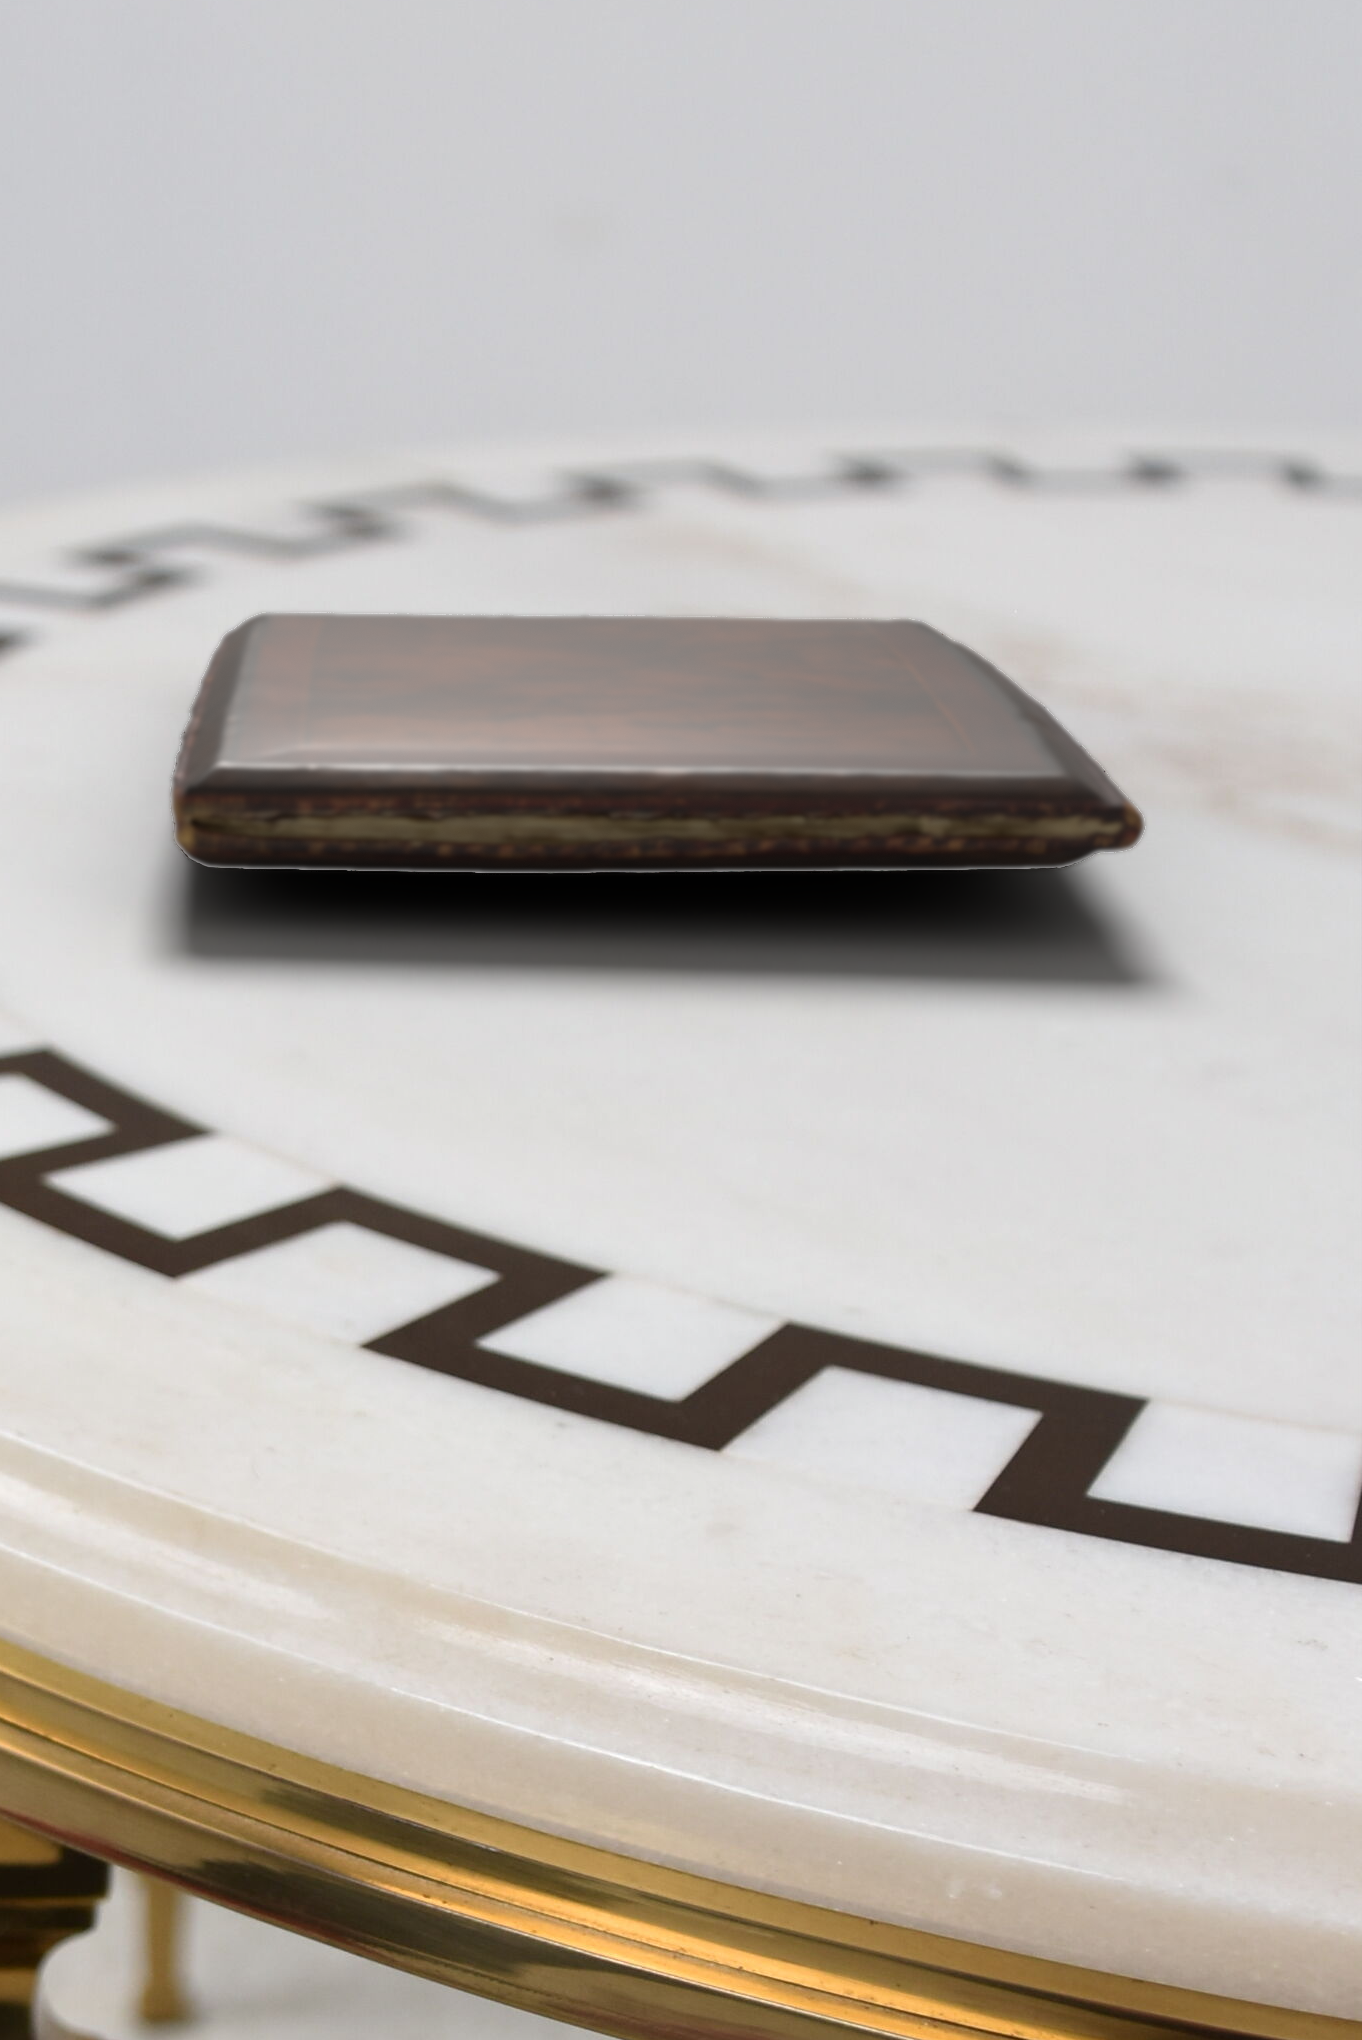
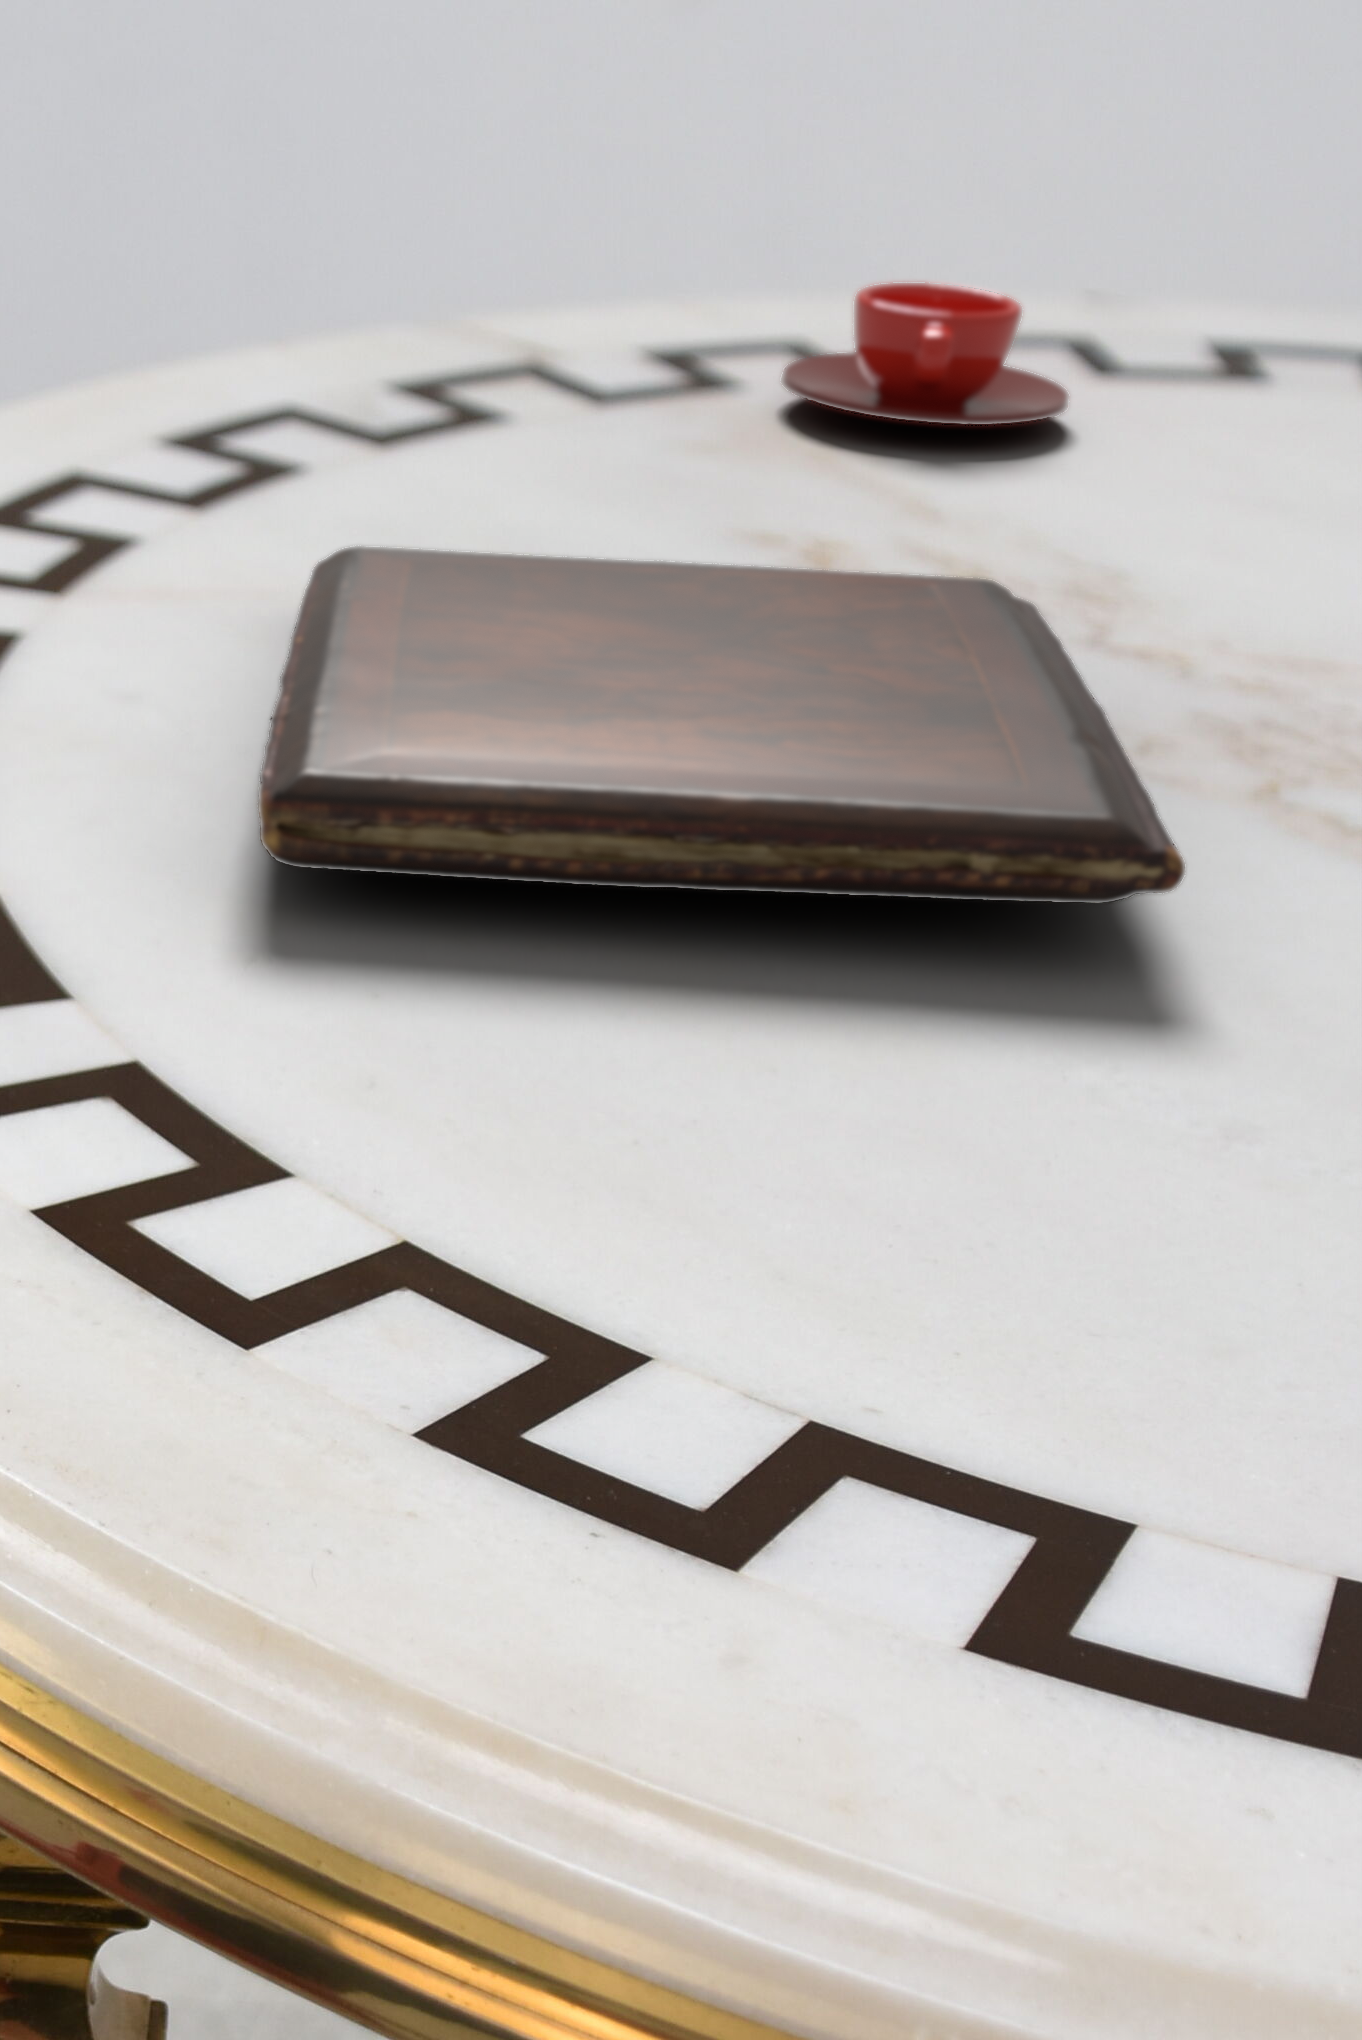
teacup: none [693,391,984,523] -> present [782,283,1069,425]

